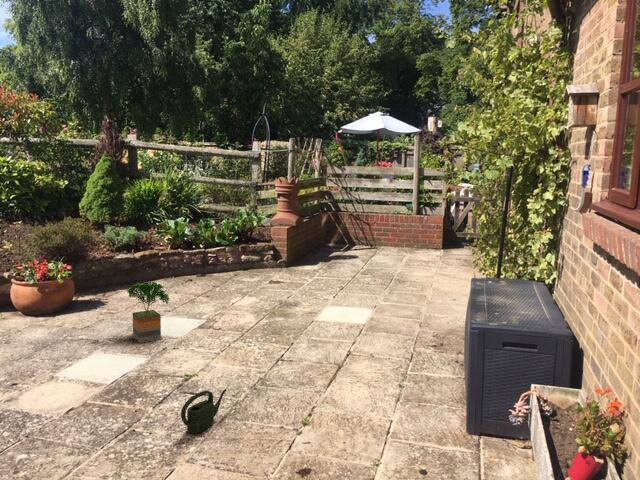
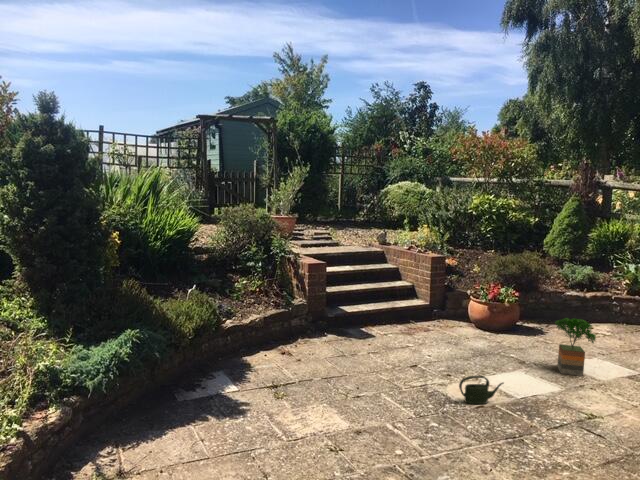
watering can: present [181,389,226,434] -> present [459,376,504,404]

